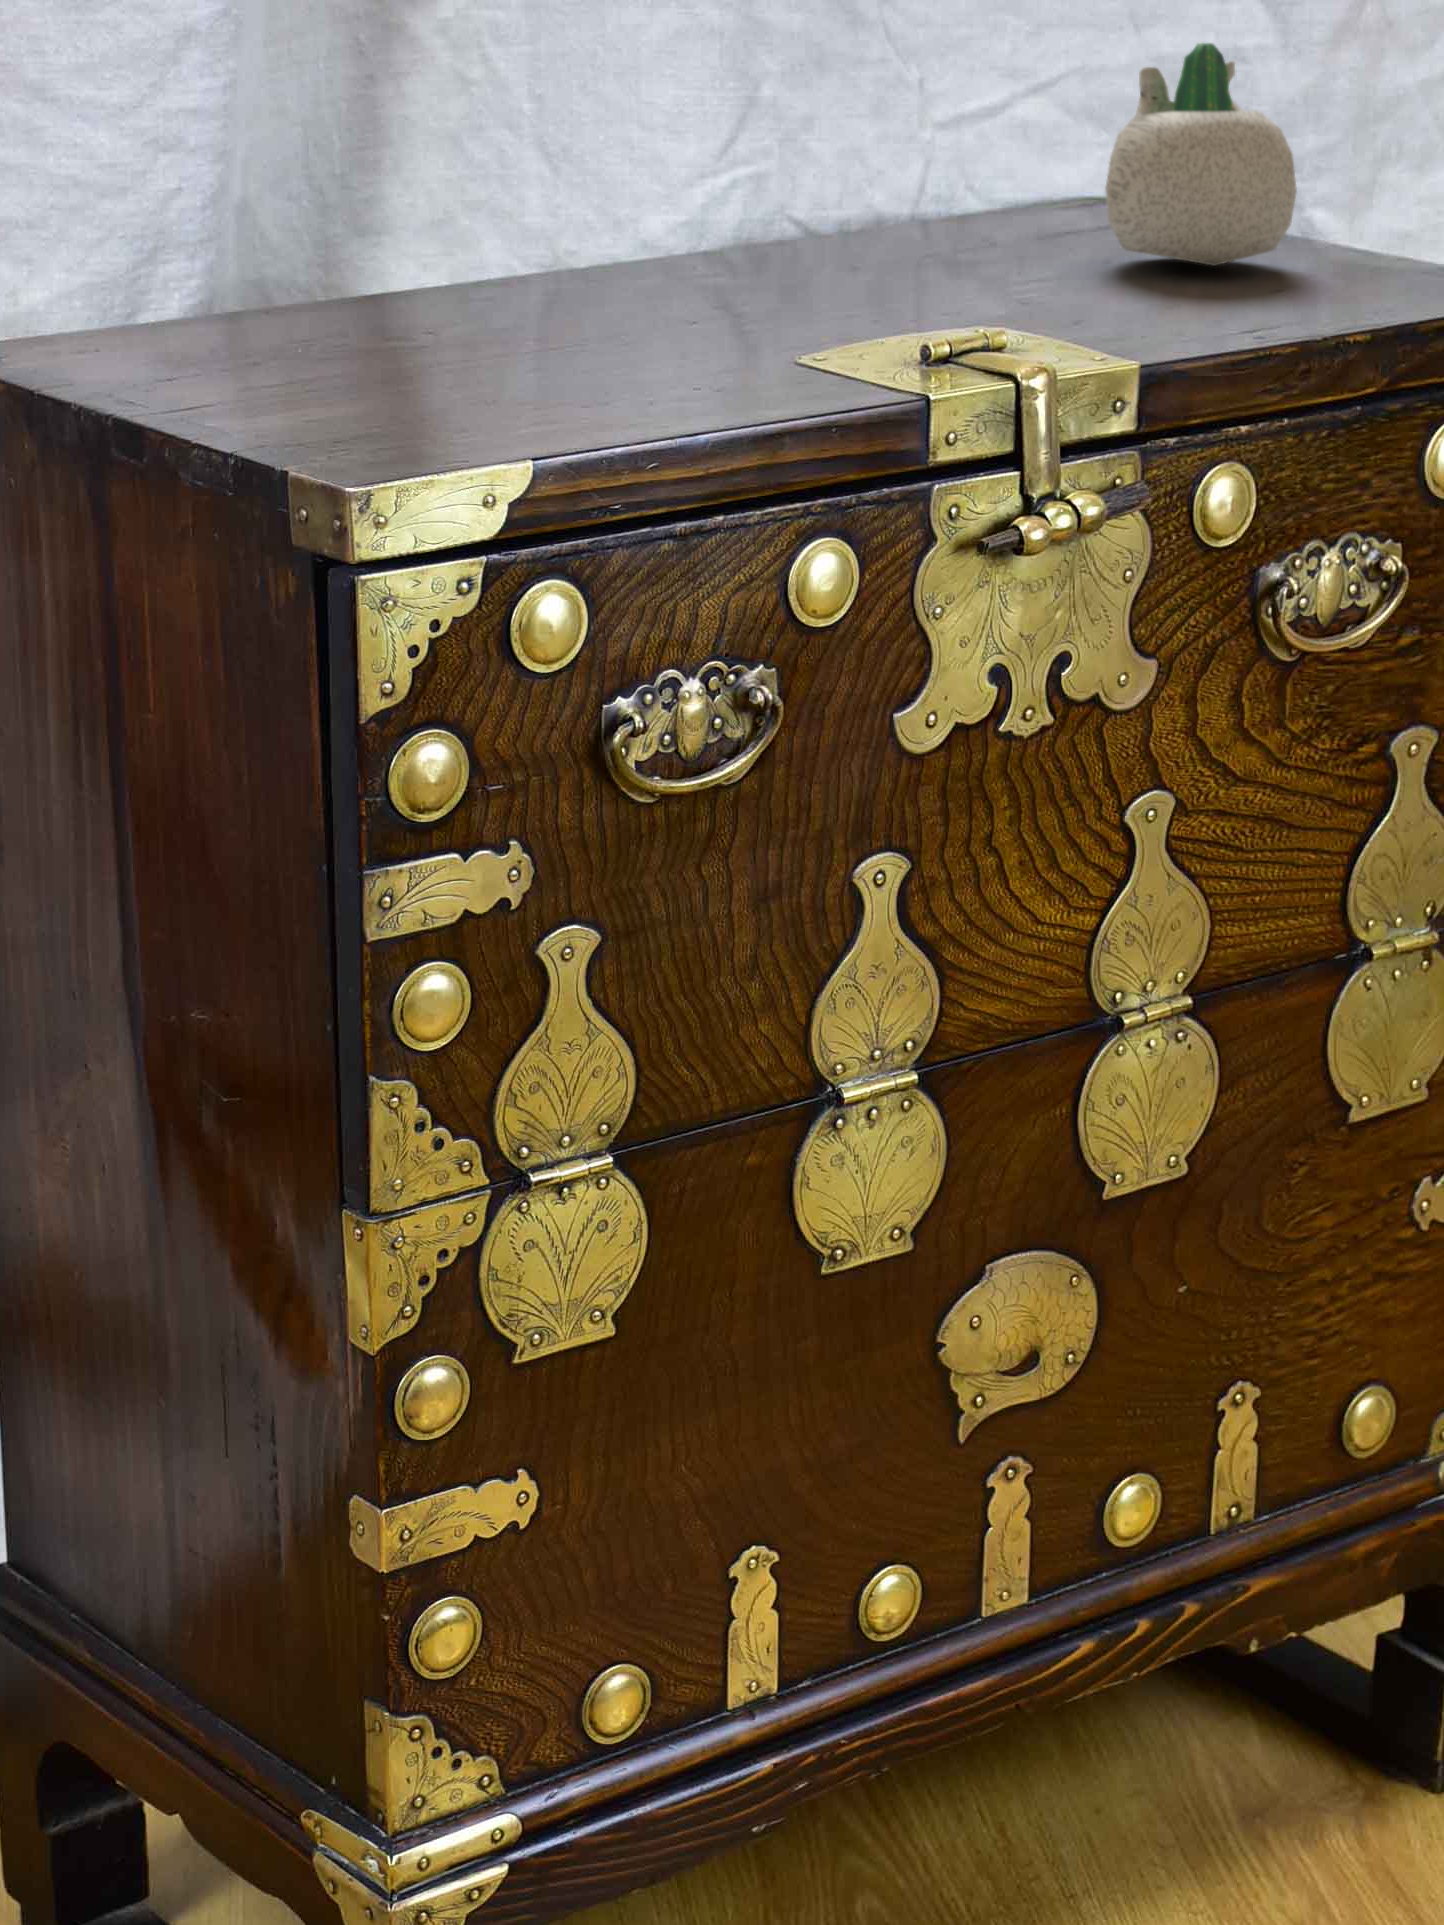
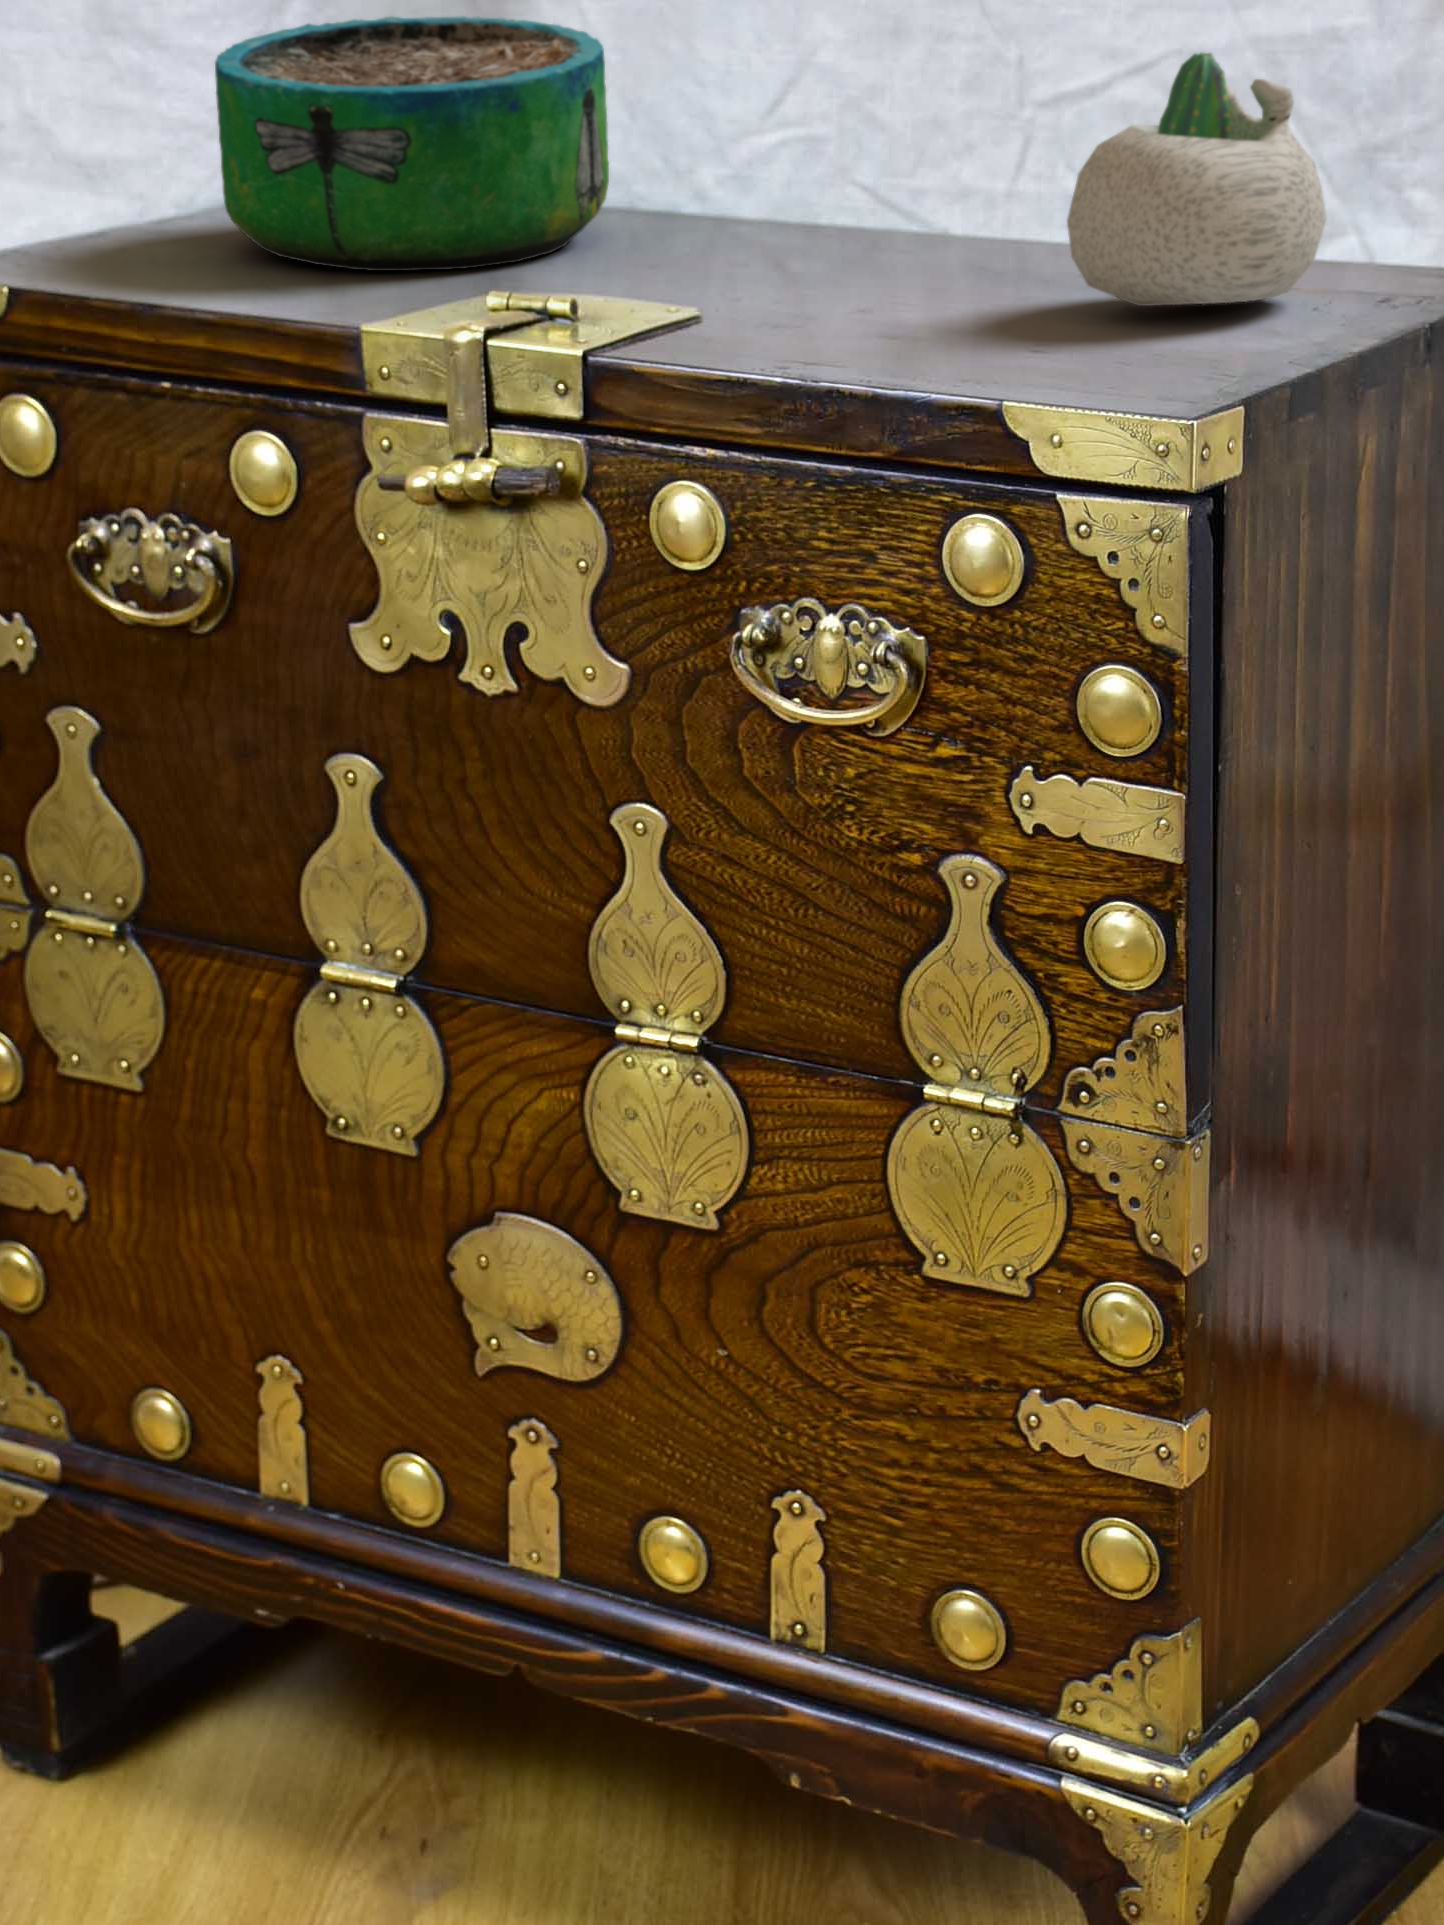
decorative bowl: none [263,116,697,379] -> present [215,17,609,271]

